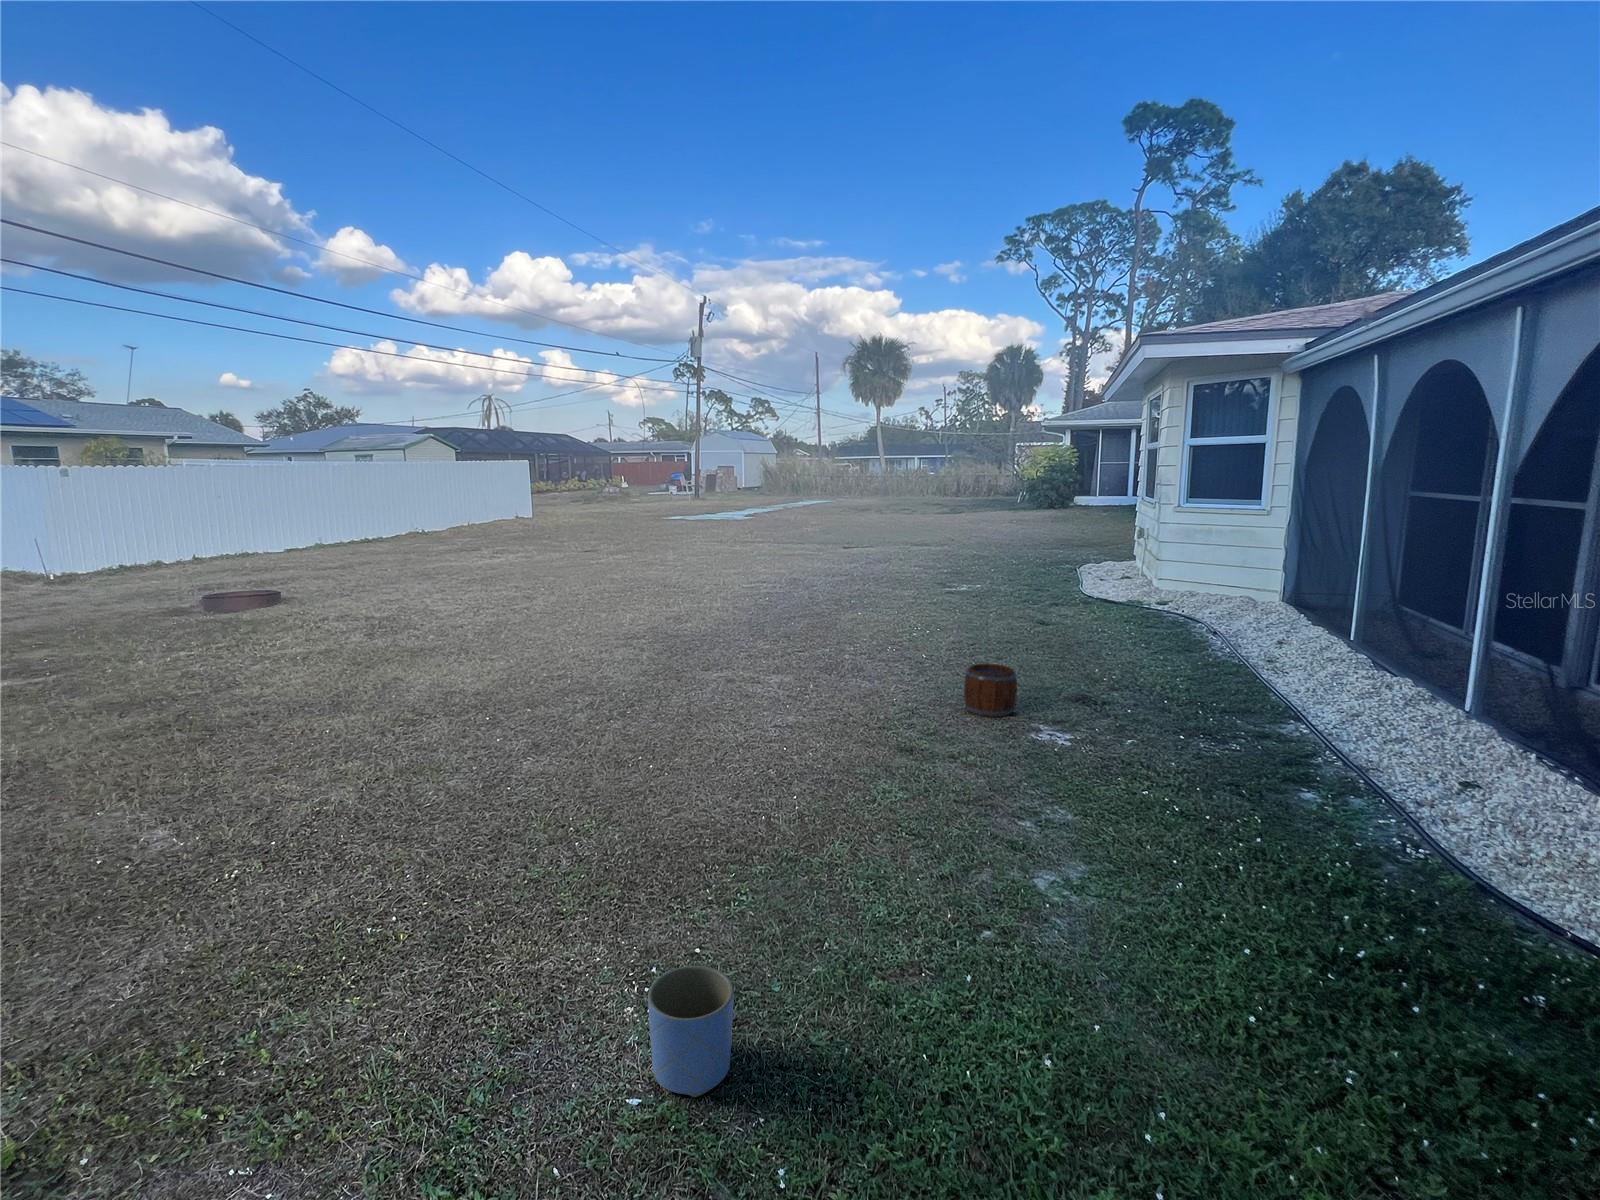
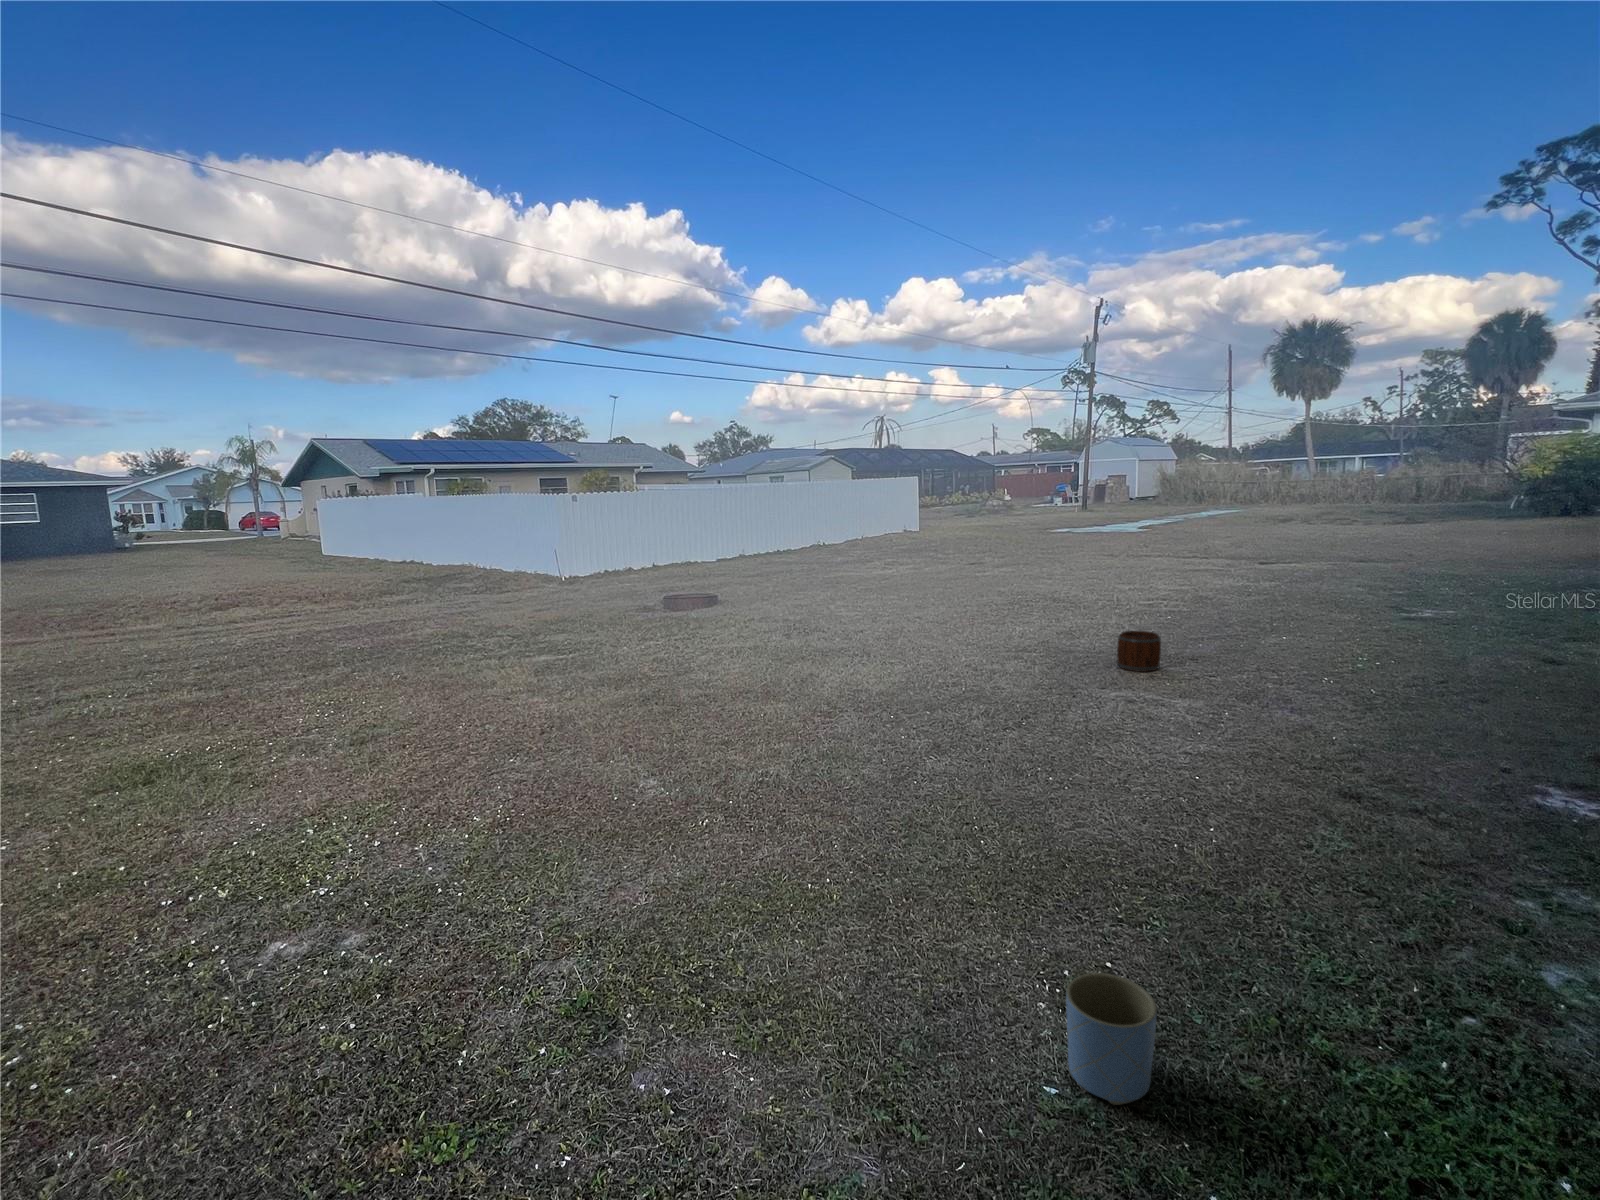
bucket: present [964,663,1017,717] -> present [1117,631,1161,672]

